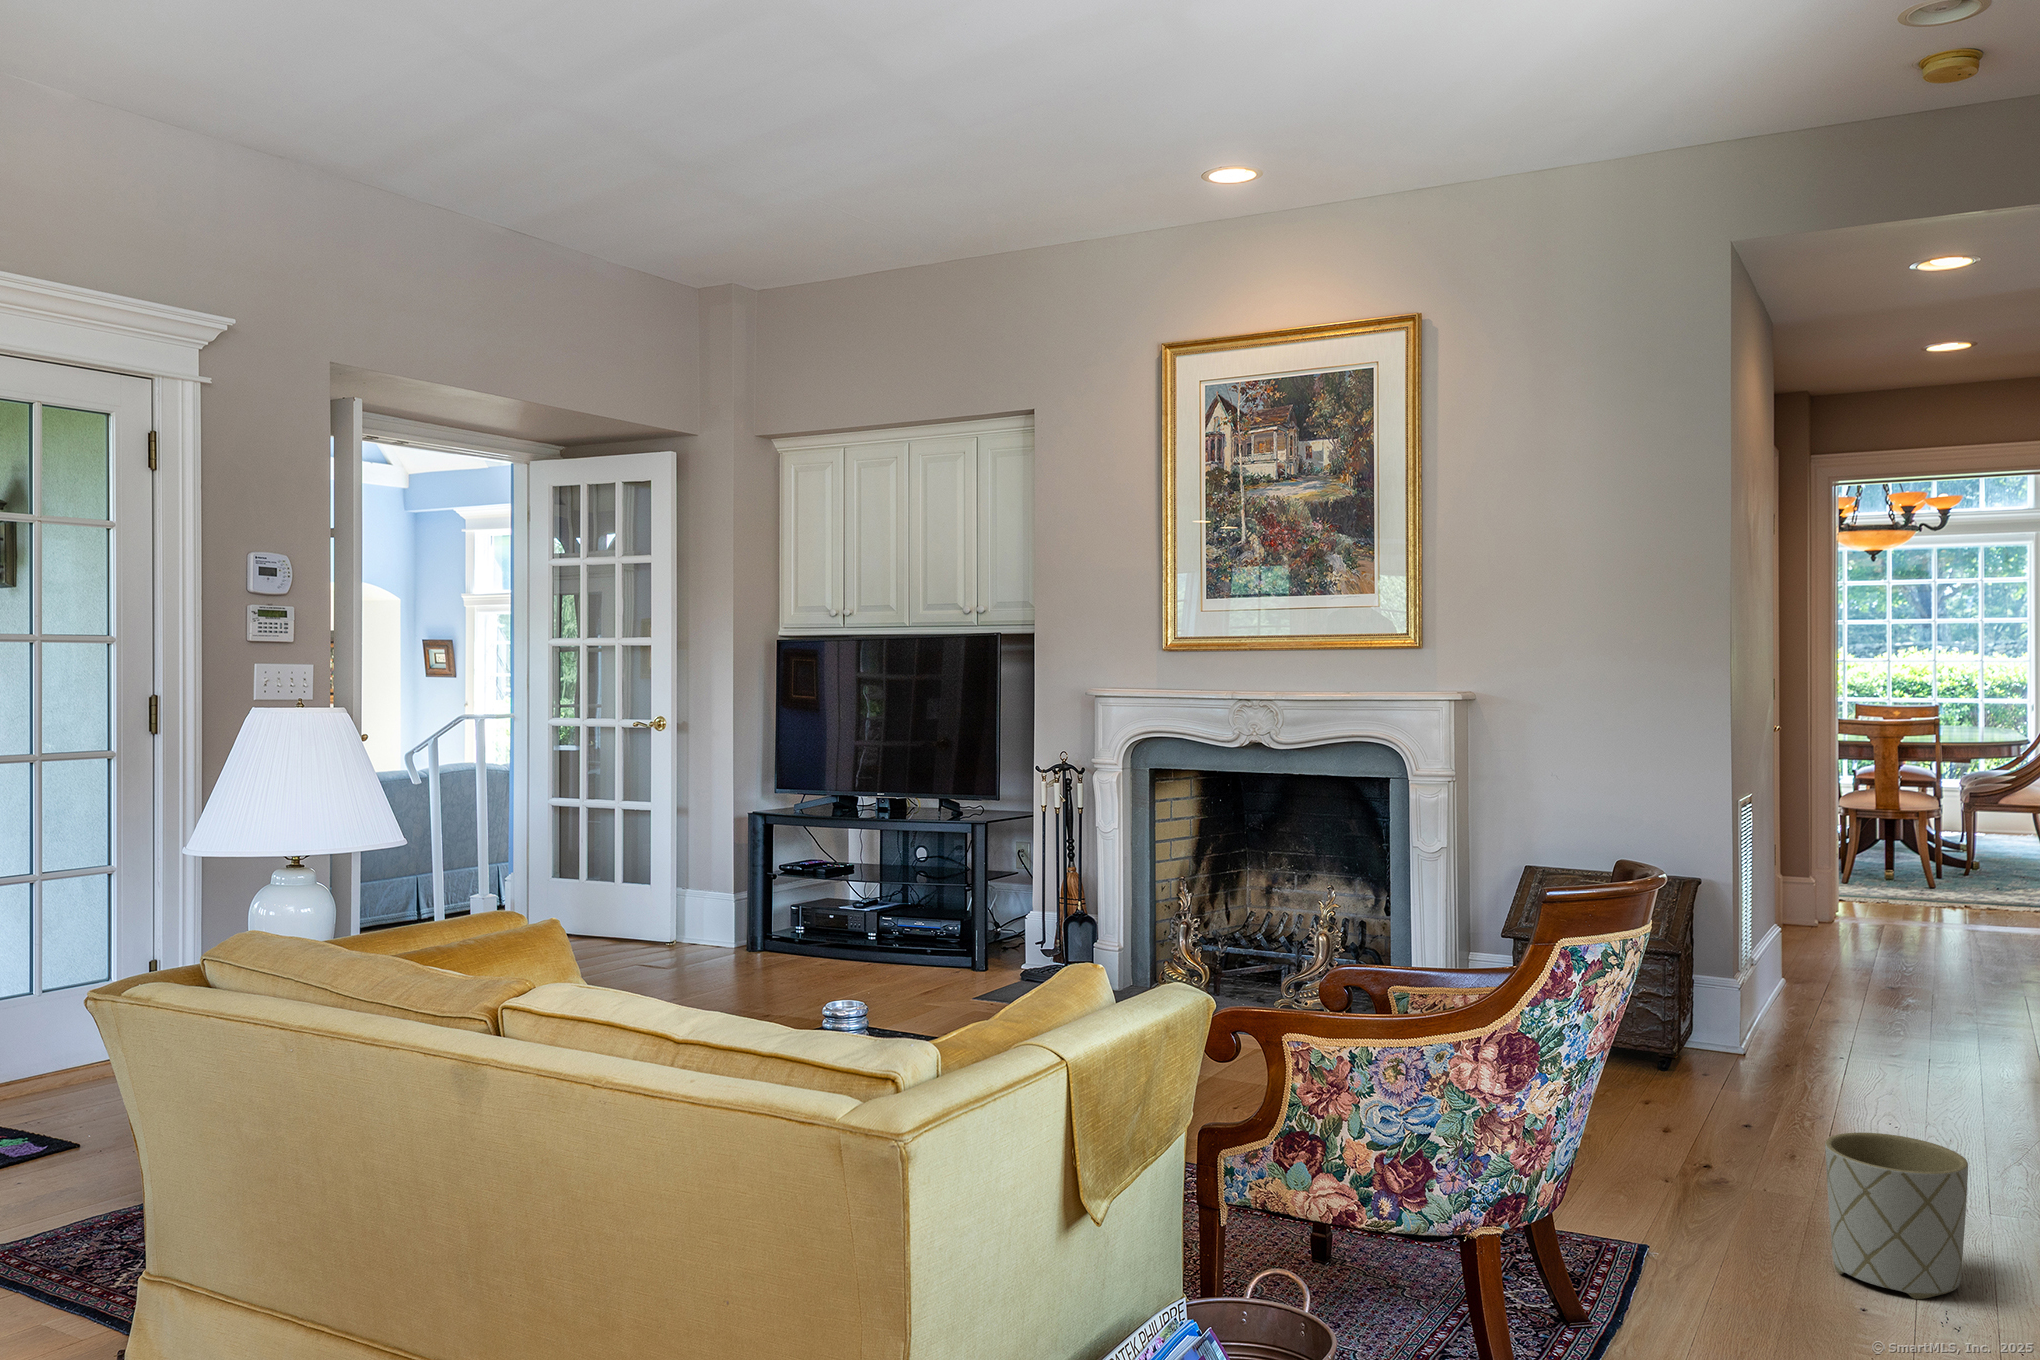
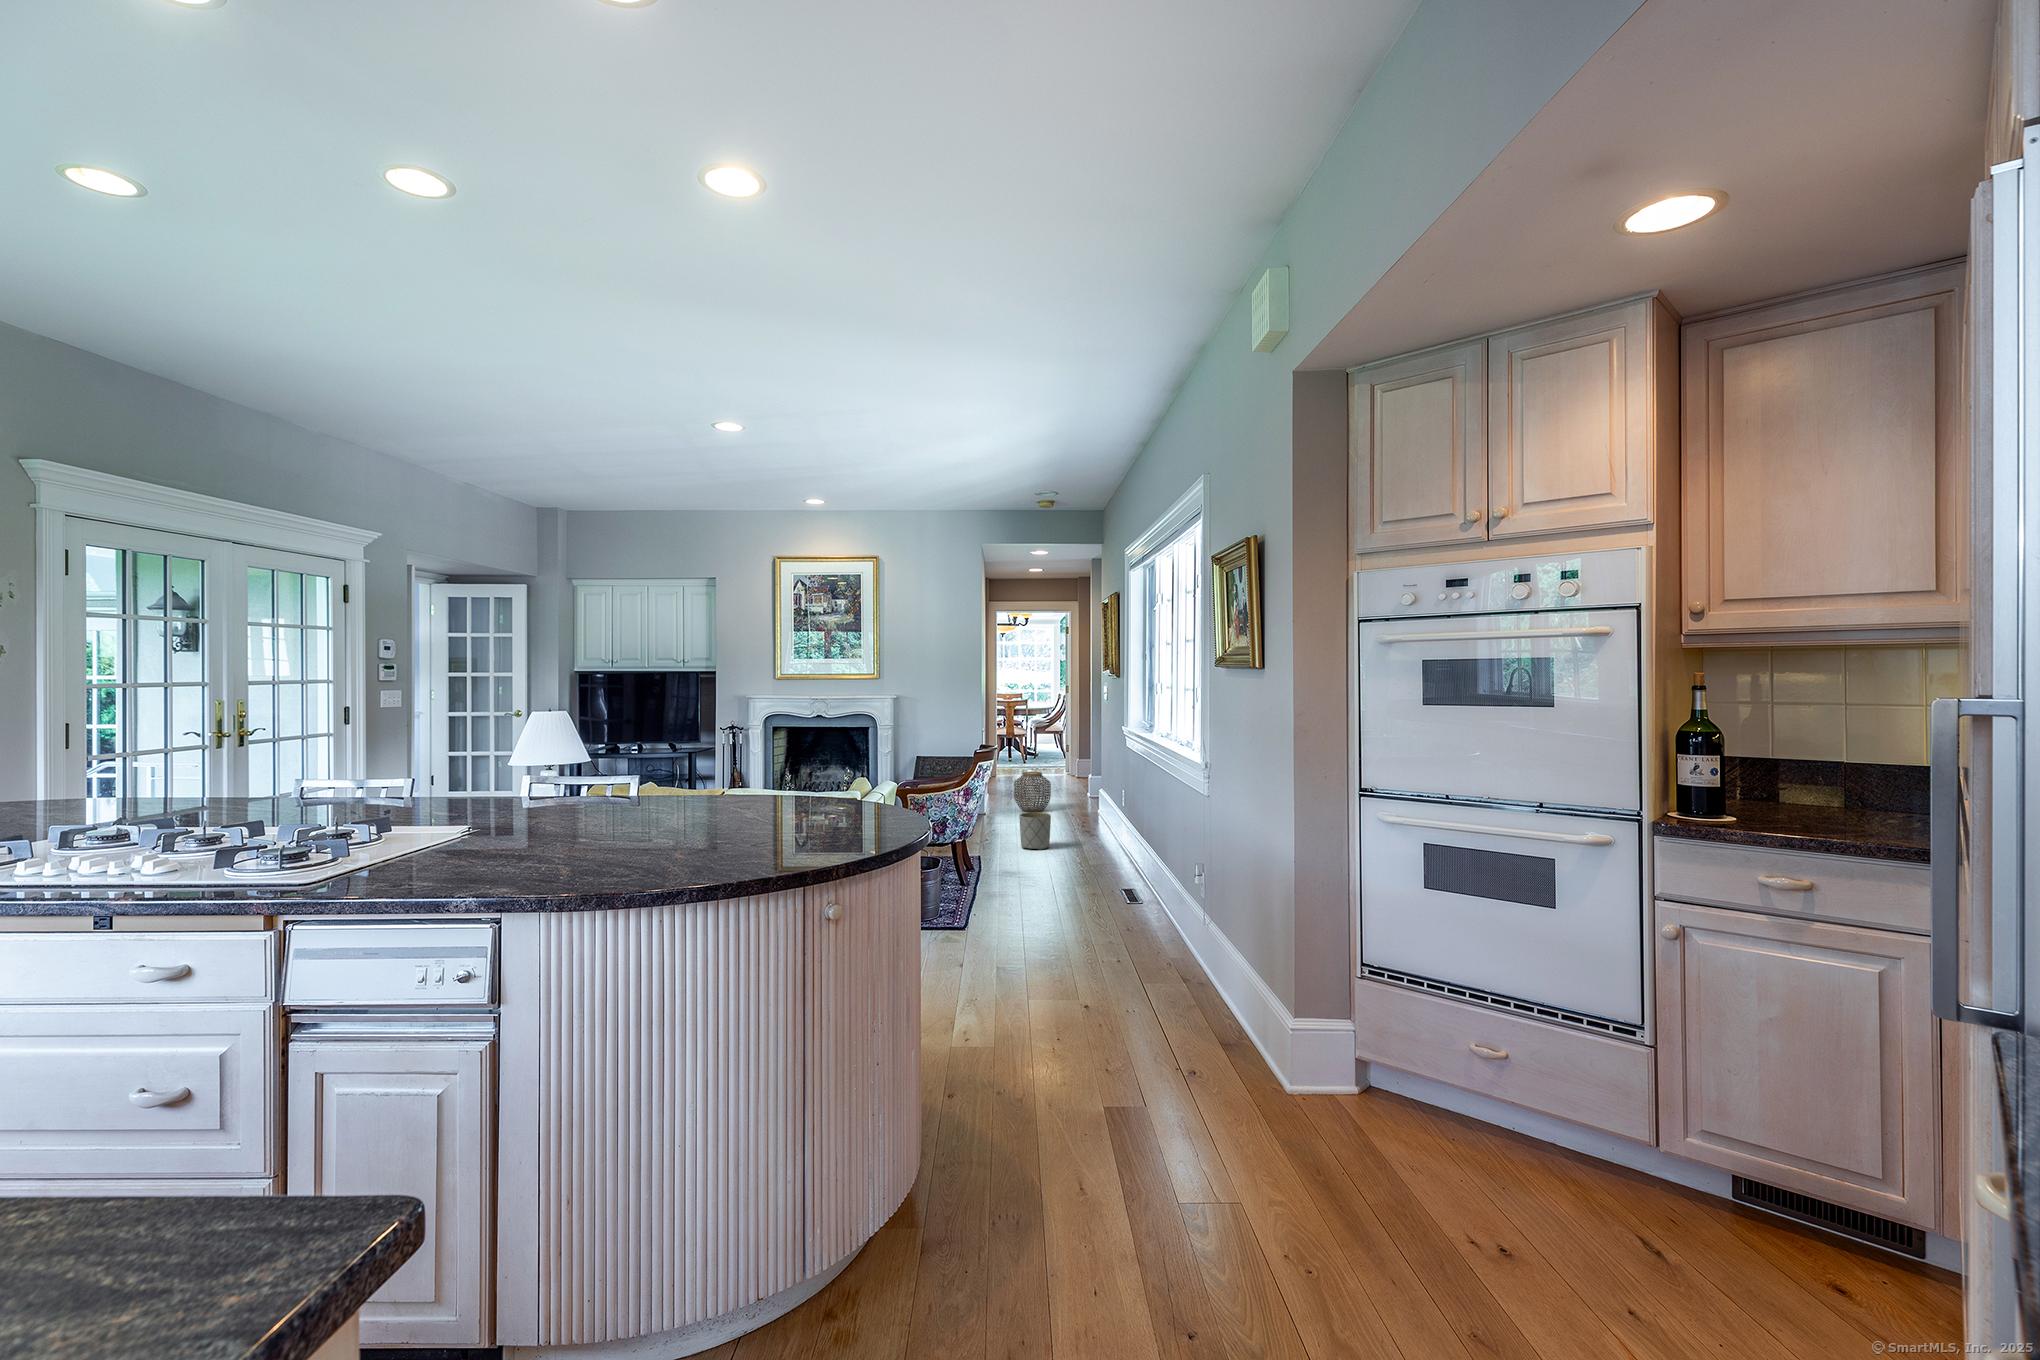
woven basket: none [1853,944,1994,1081] -> present [1014,772,1051,812]

